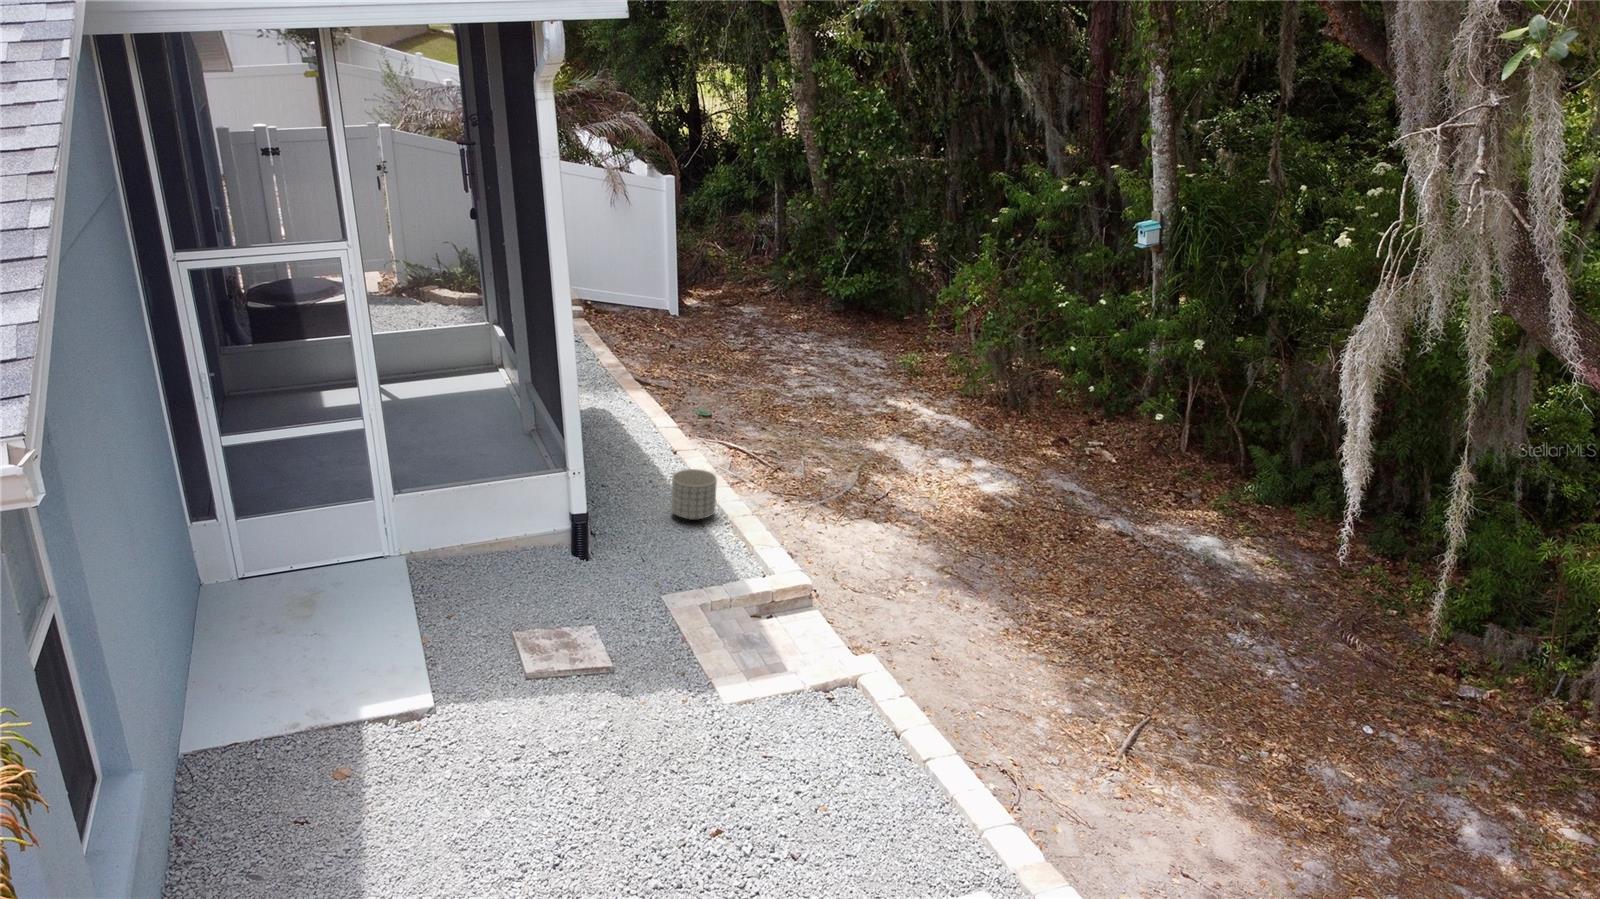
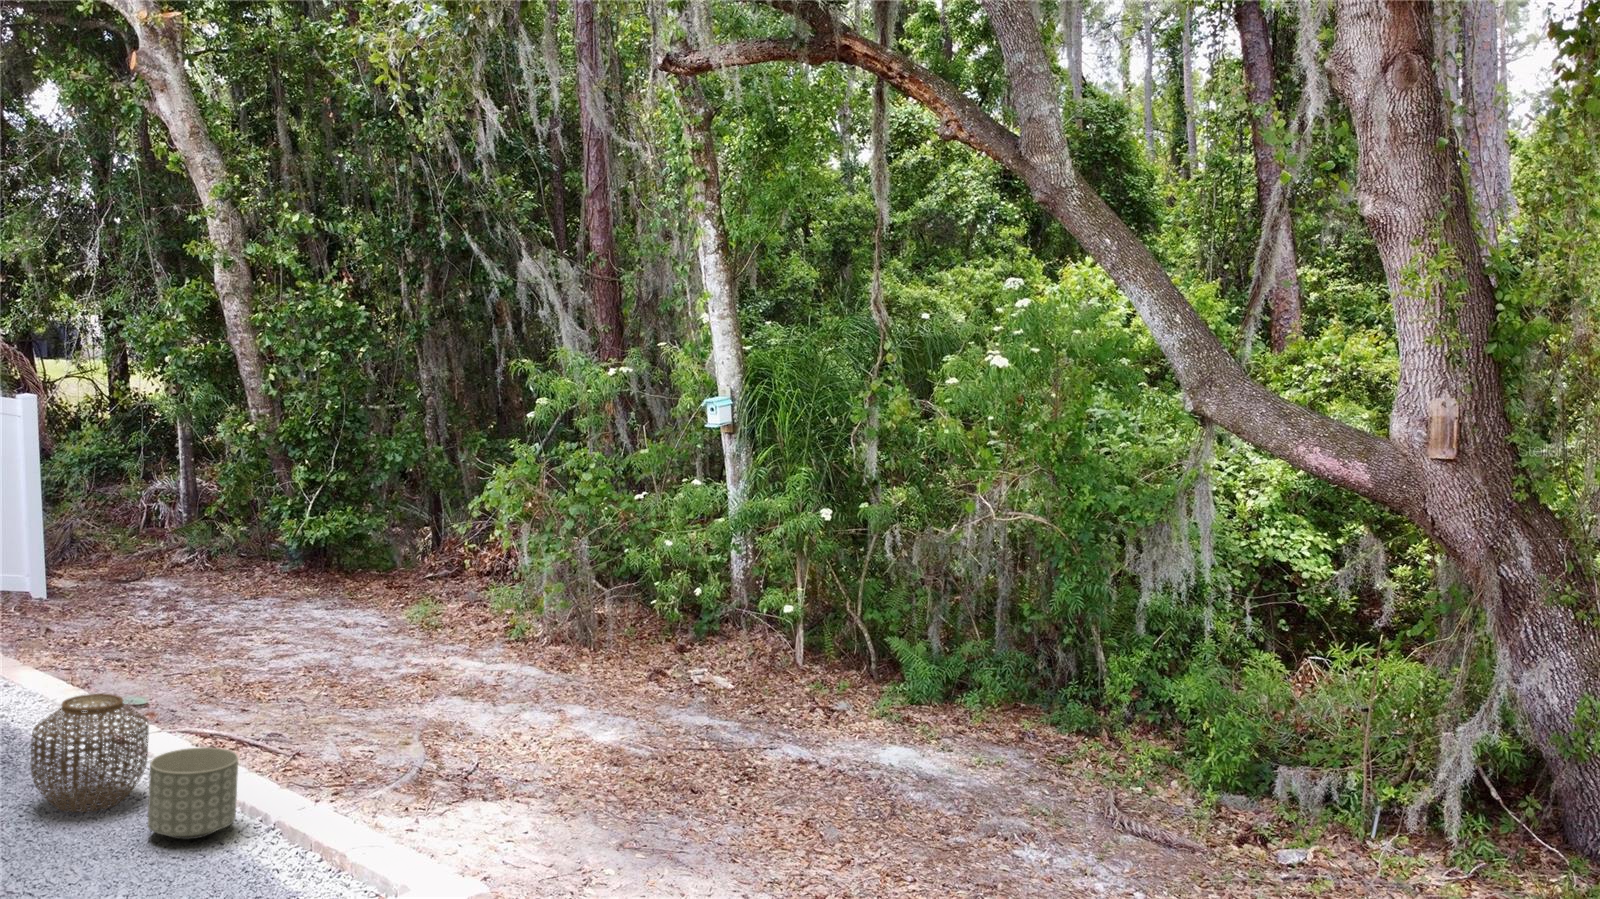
woven basket: none [623,428,680,493] -> present [31,694,149,812]

